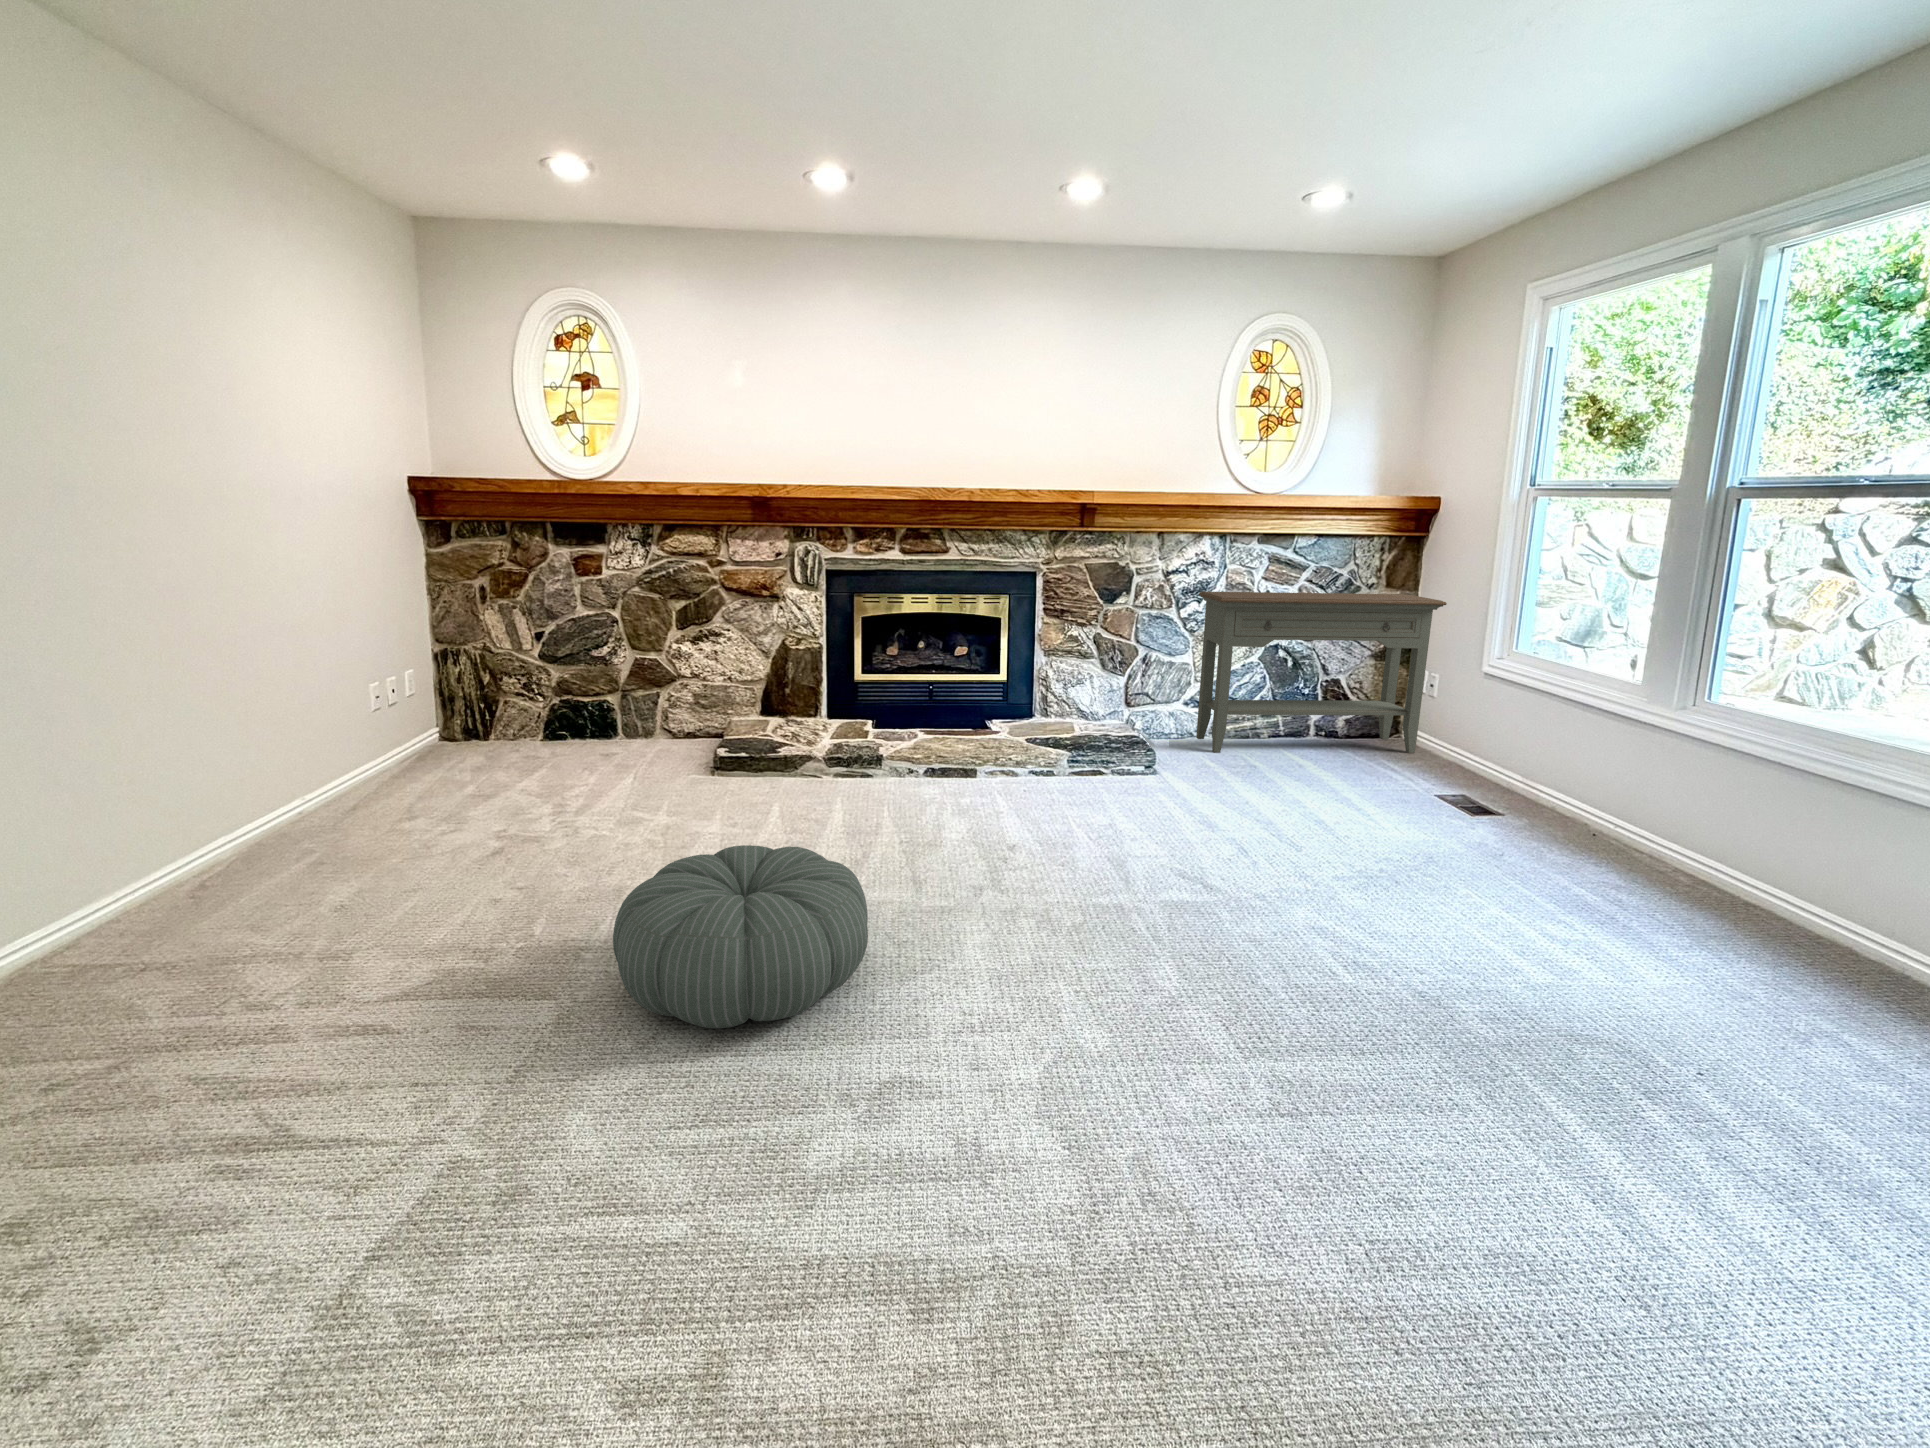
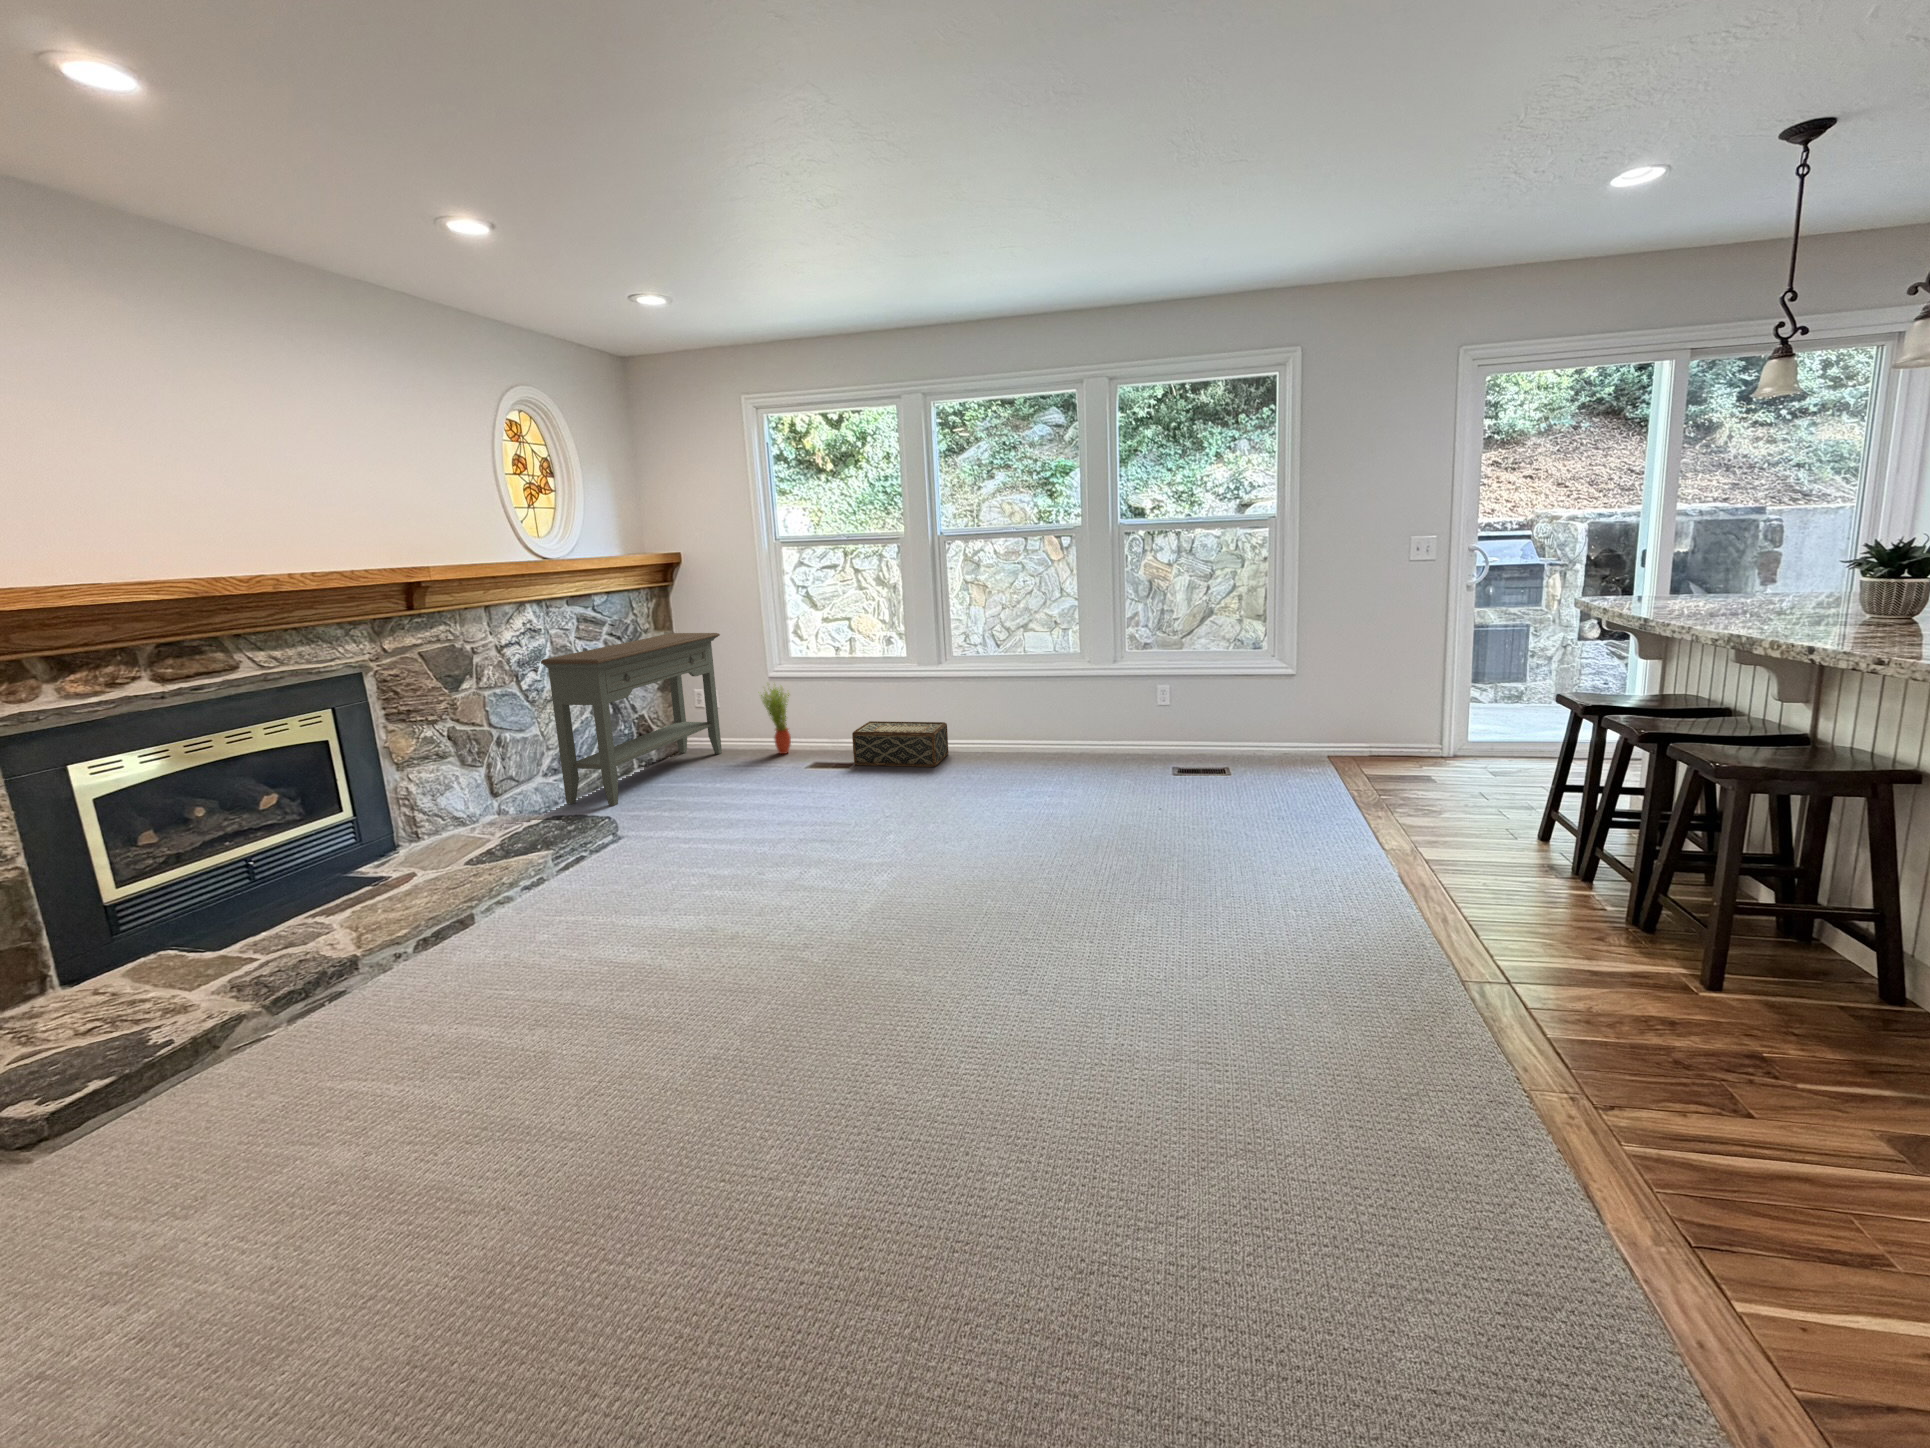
potted plant: none [1455,677,1499,780] -> present [761,686,791,754]
woven basket: none [1506,773,1696,877] -> present [852,721,949,767]
pouf: present [613,845,868,1028] -> none [697,940,953,1151]

